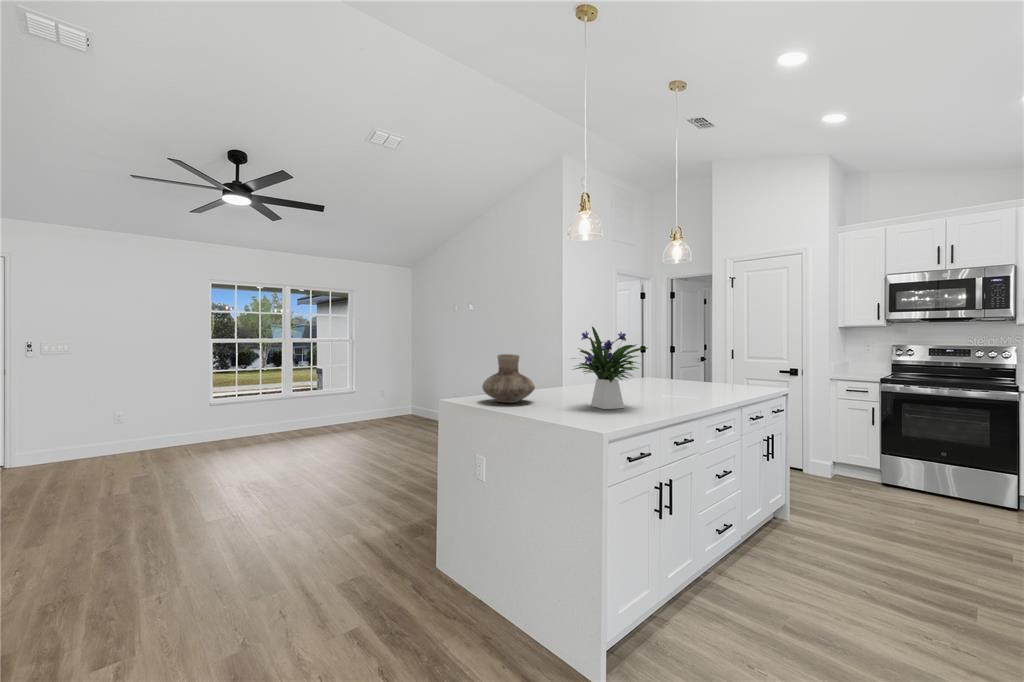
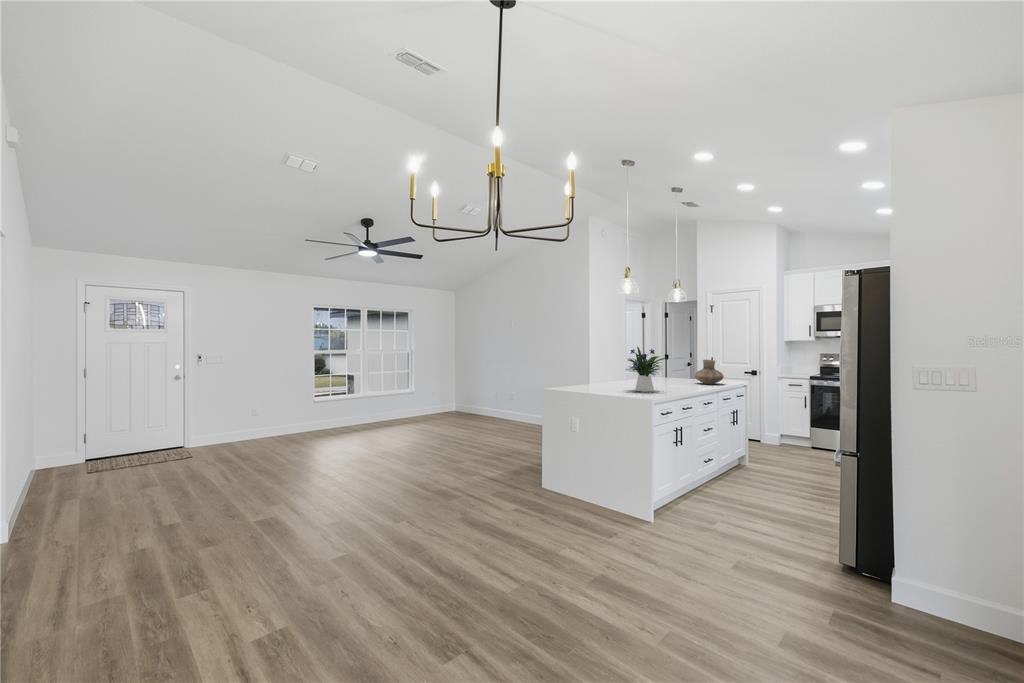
vase: present [482,354,535,403] -> present [695,360,724,384]

